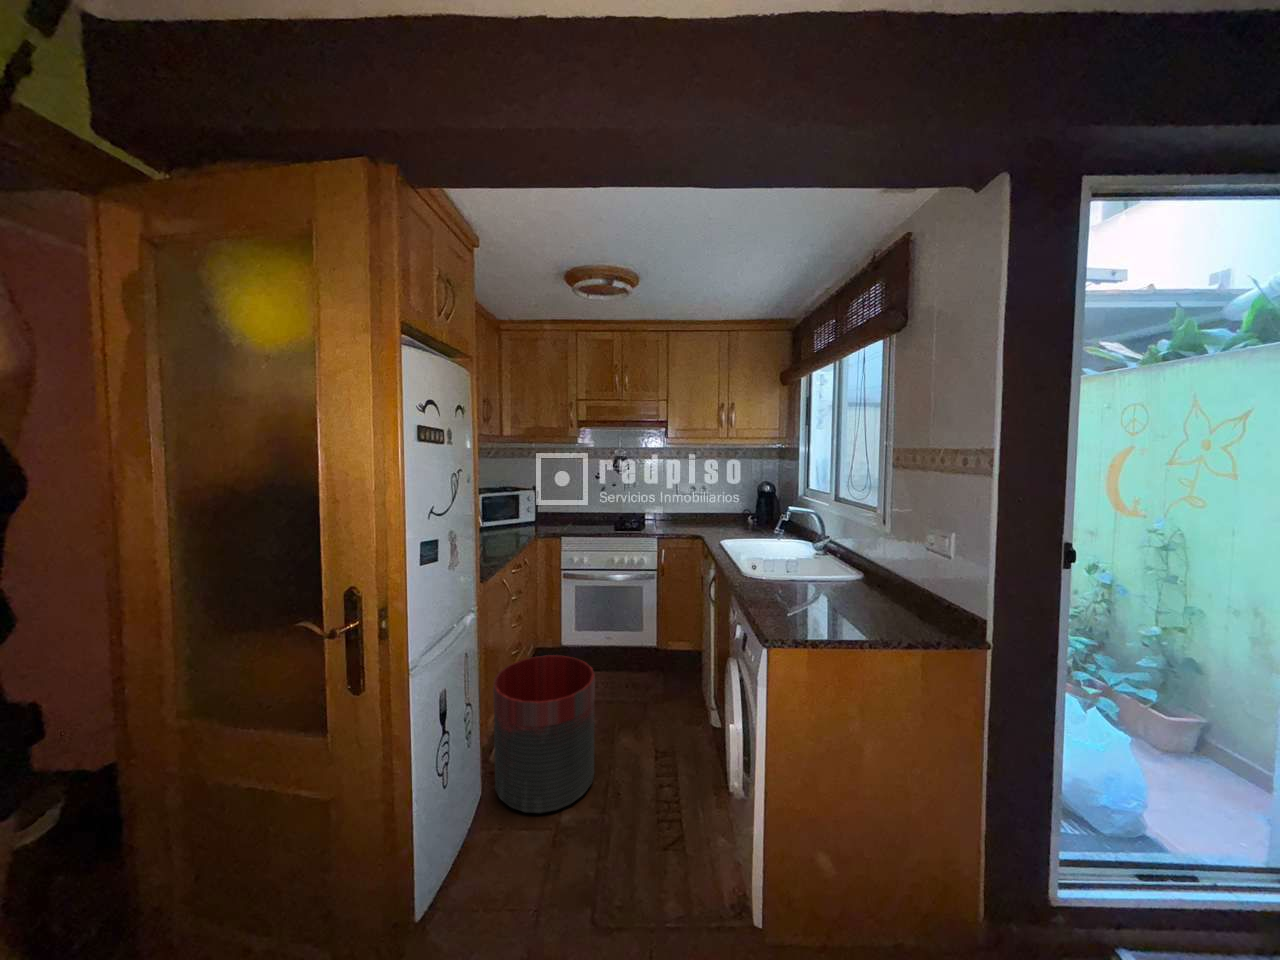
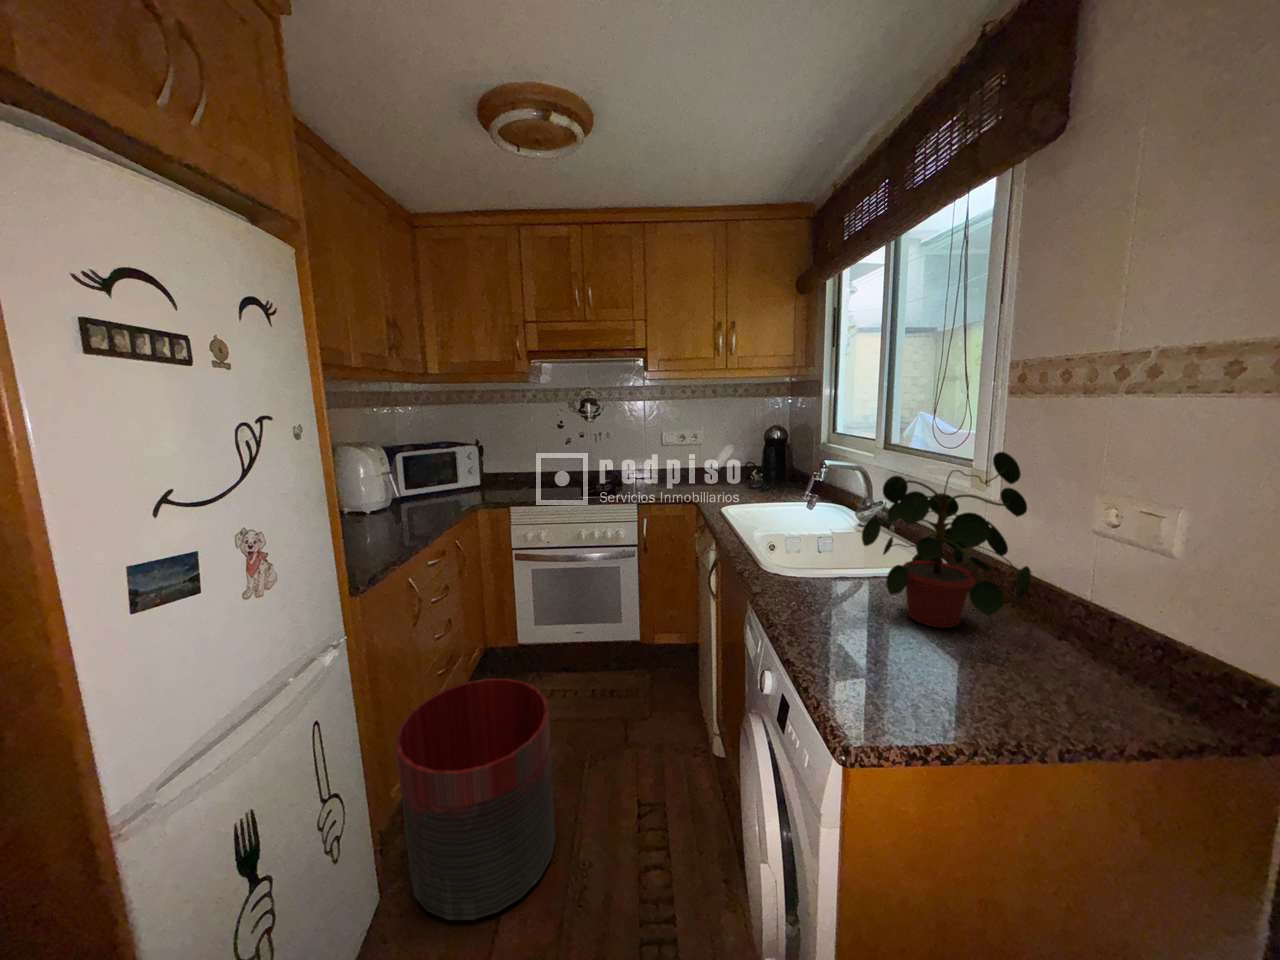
potted plant: none [798,501,892,606] -> present [862,452,1031,628]

